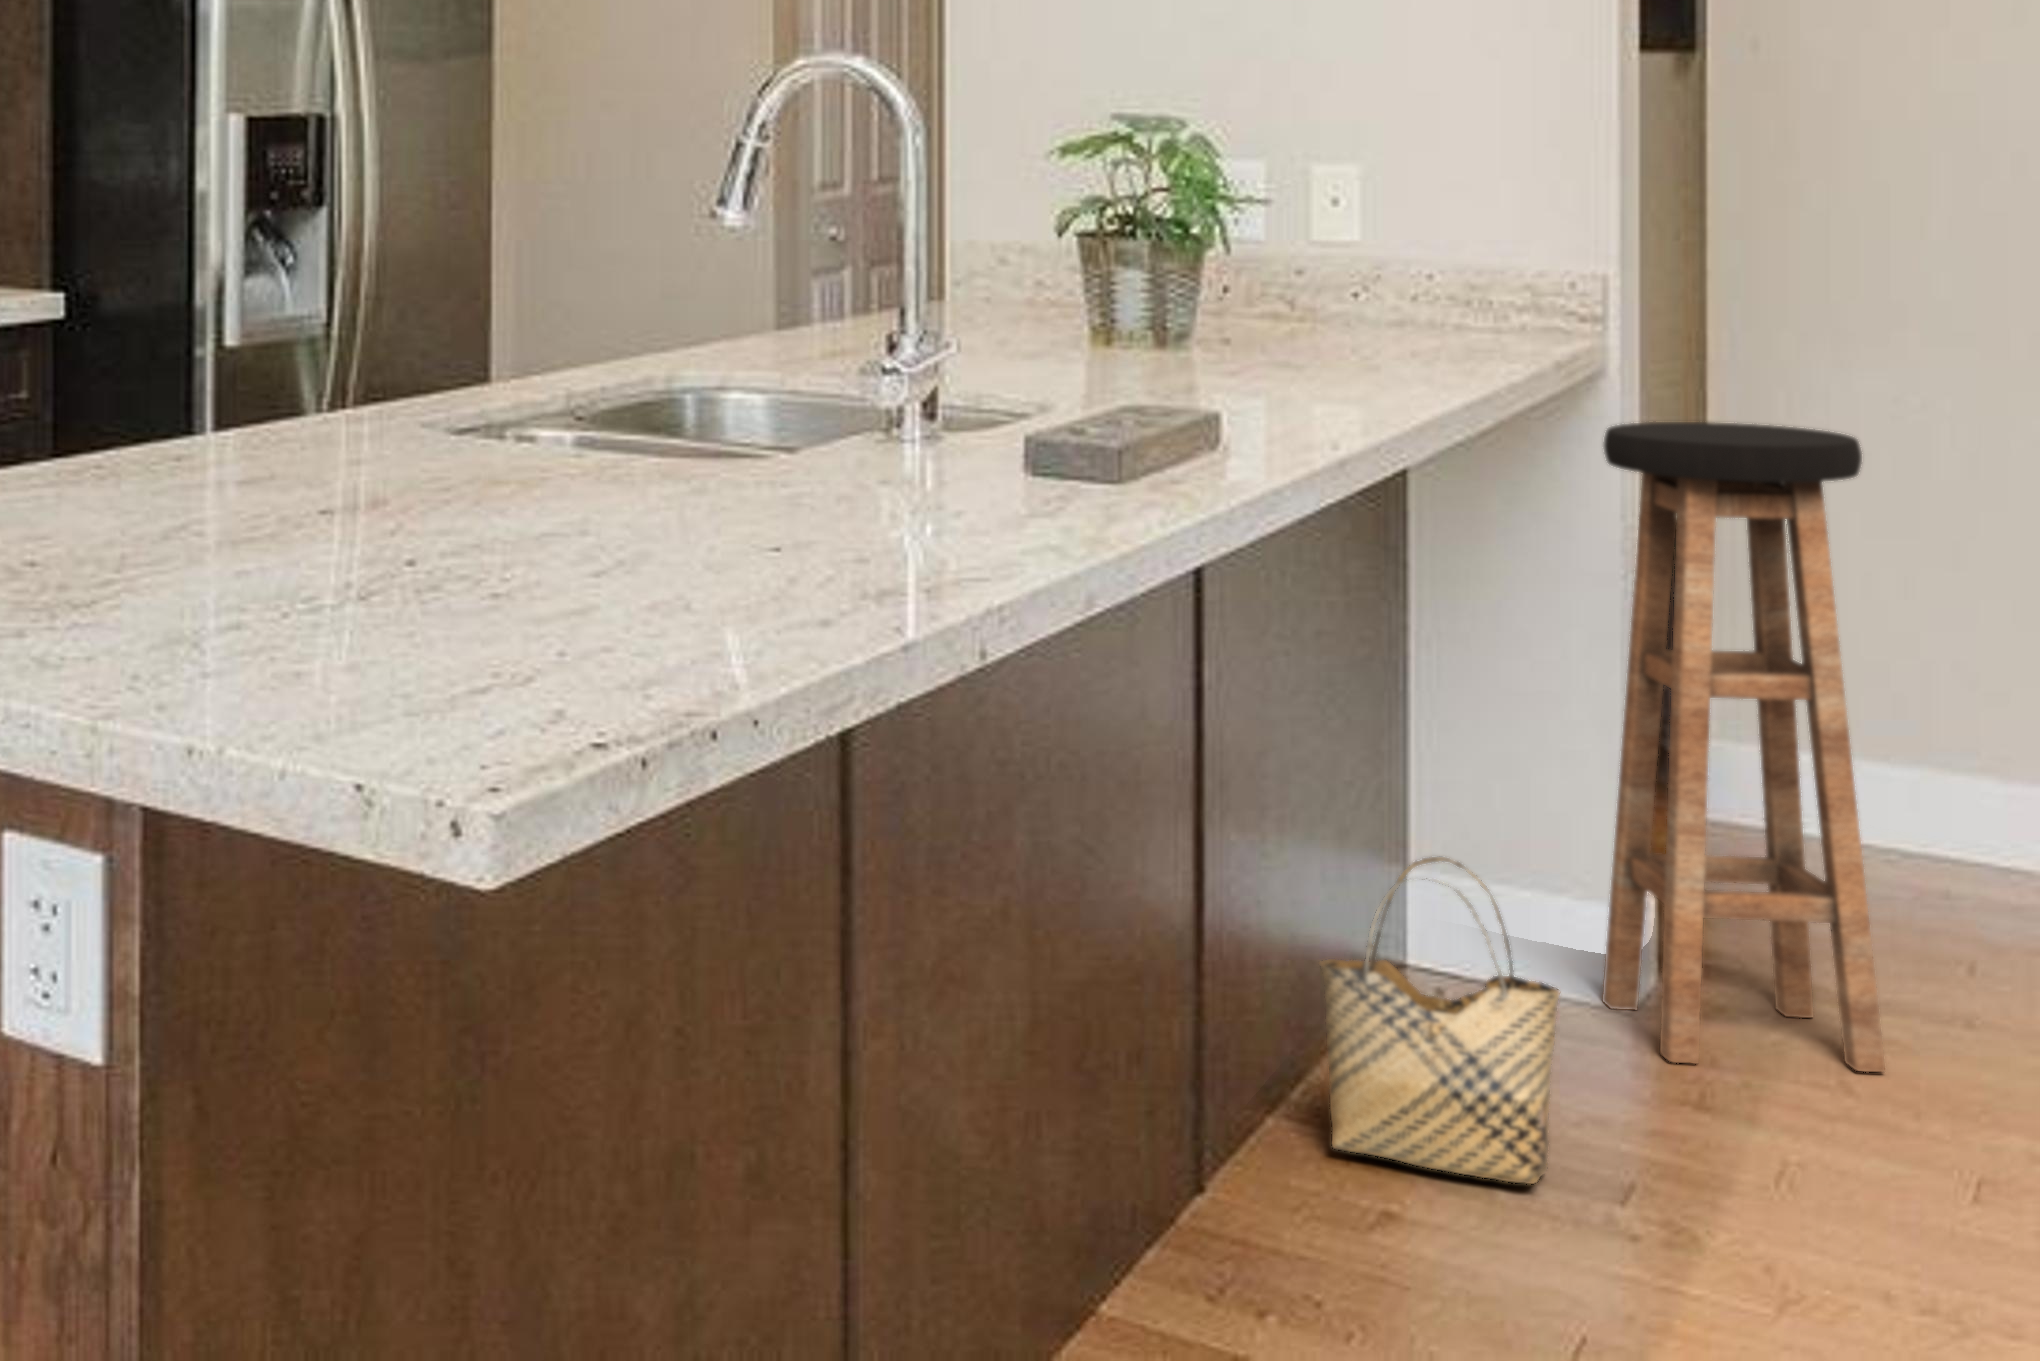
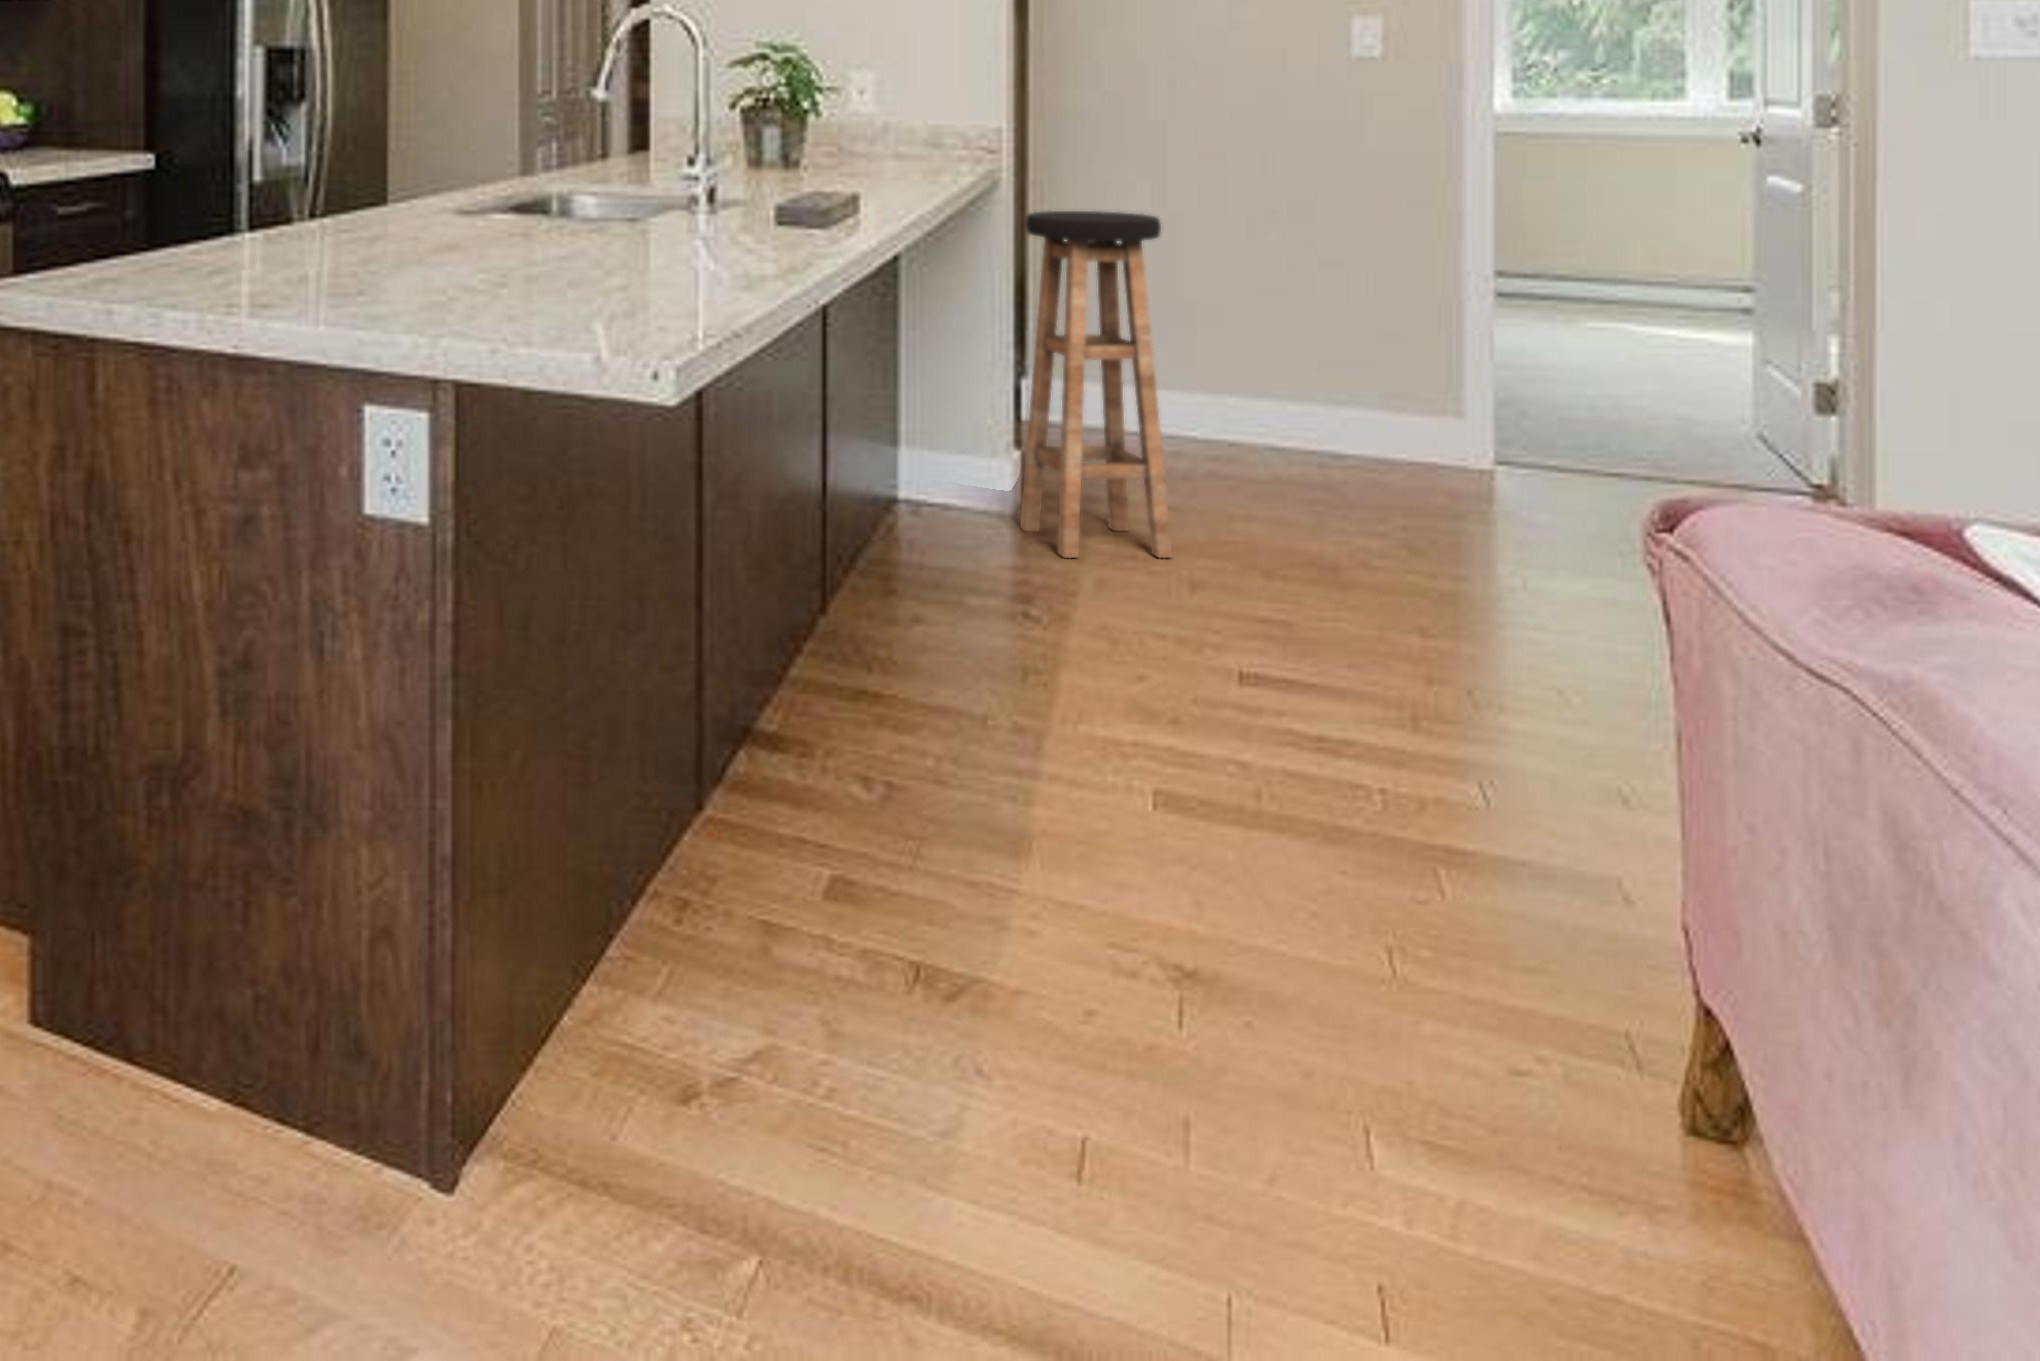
woven basket: present [1320,857,1561,1184] -> none [898,449,1028,625]

